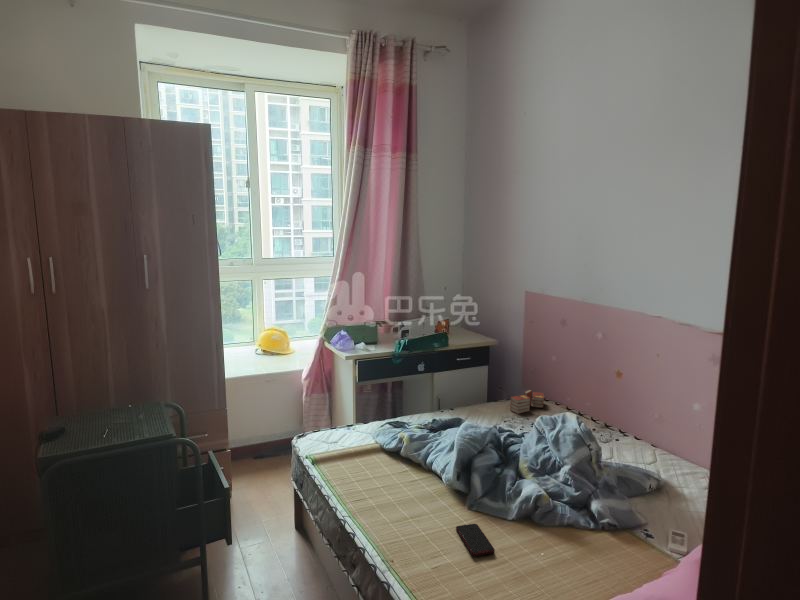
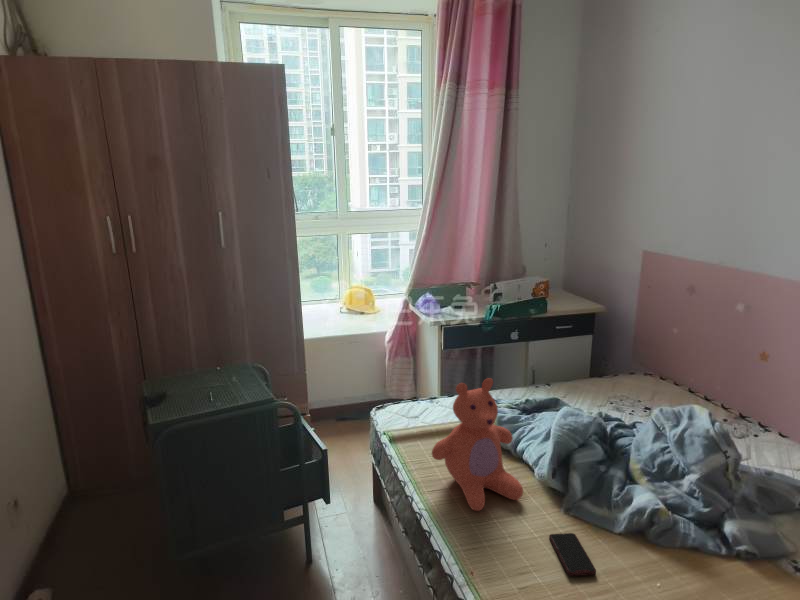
book: present [510,390,545,414] -> none [619,368,663,396]
teddy bear: none [353,397,433,513] -> present [432,378,523,511]

